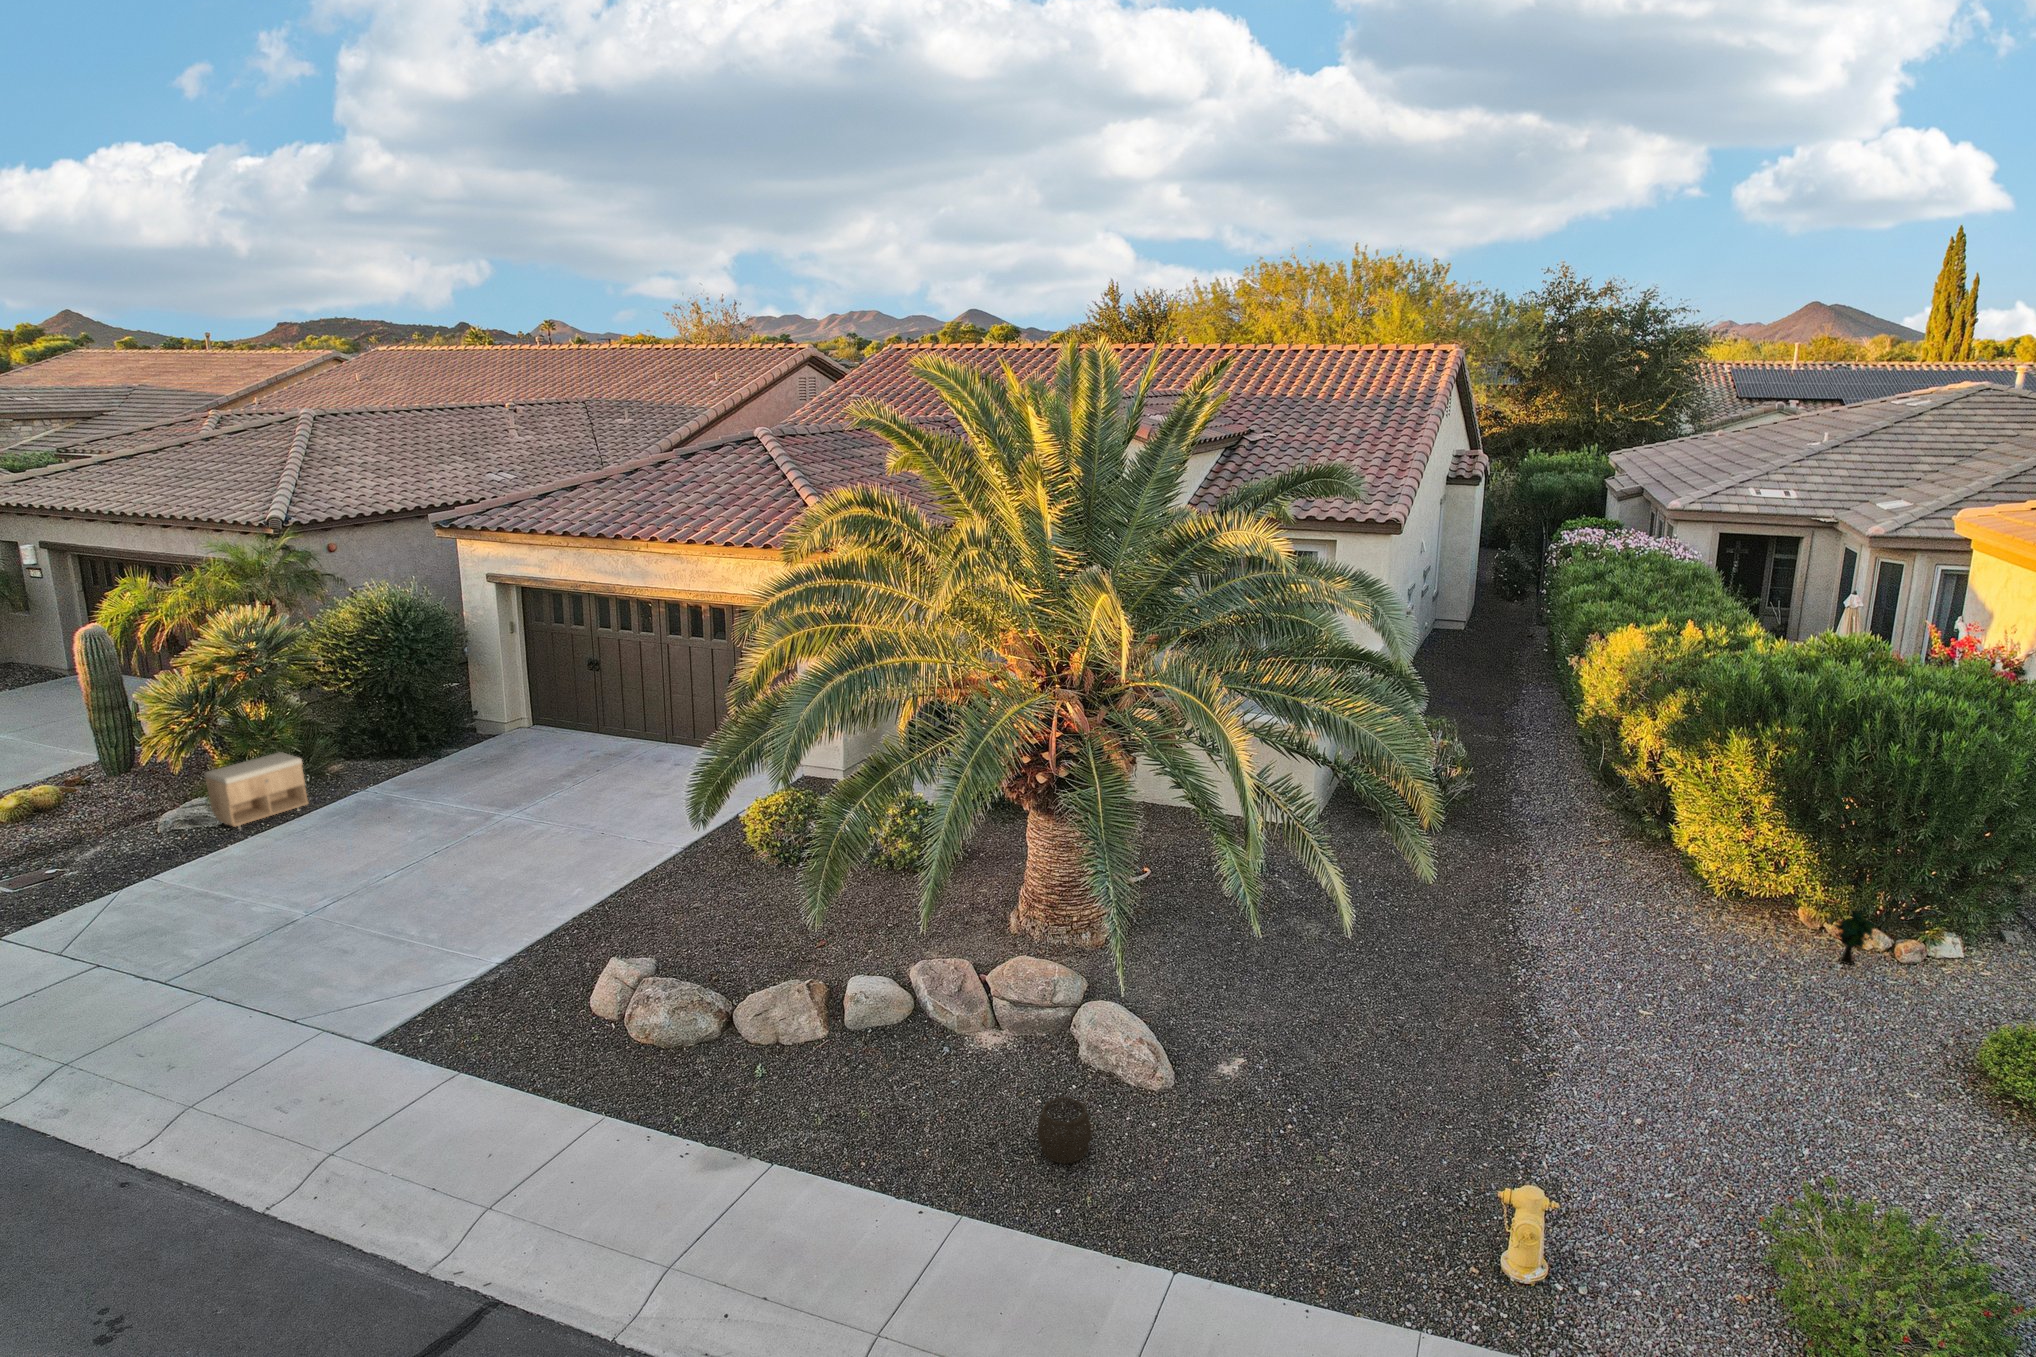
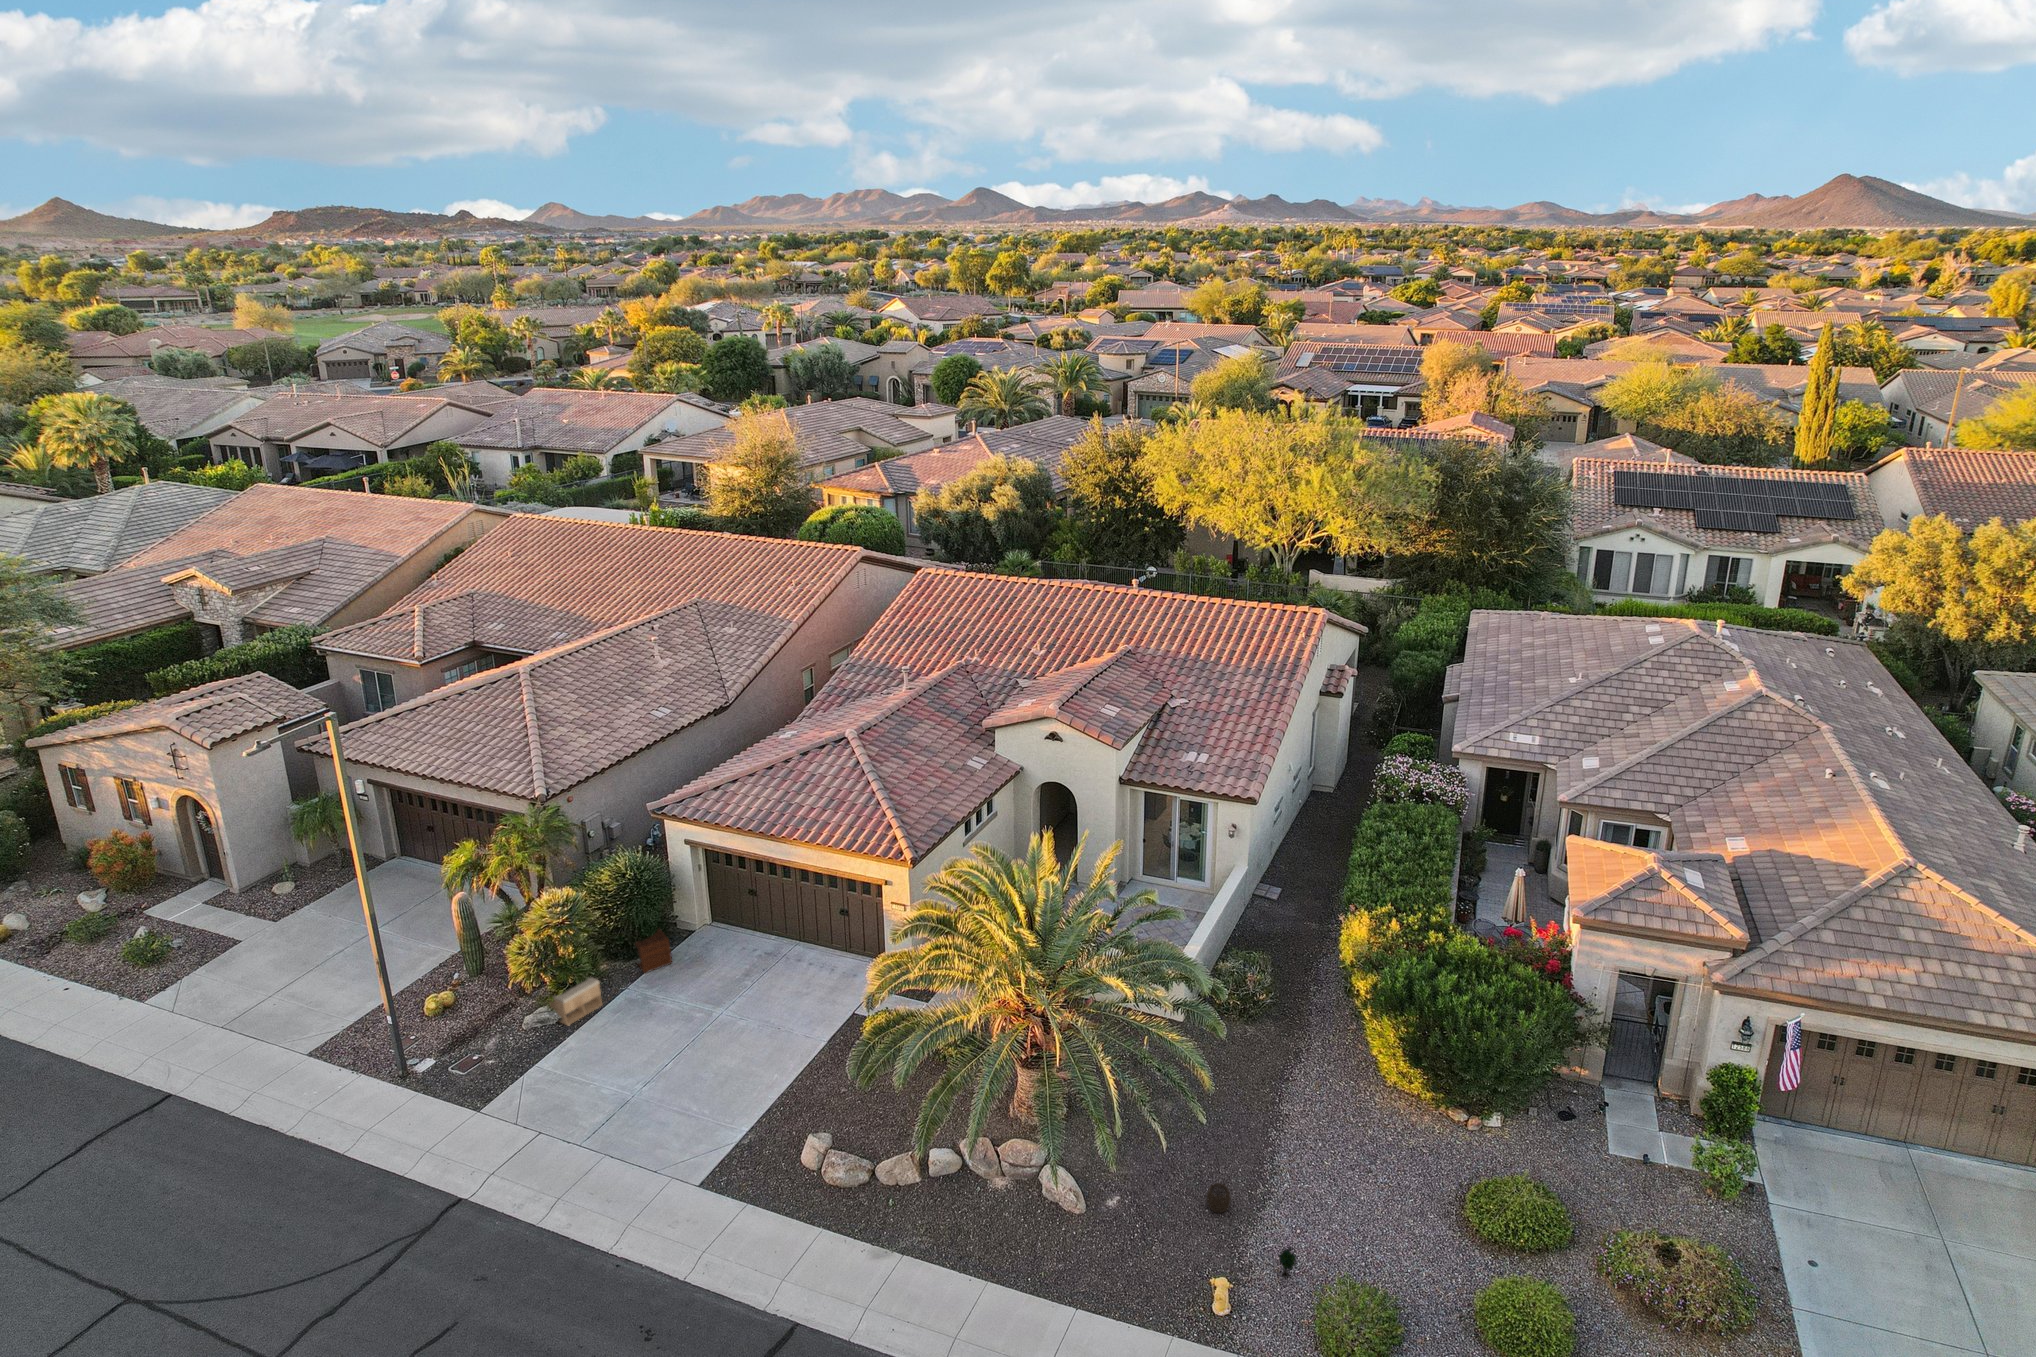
wooden crate: none [381,708,449,774] -> present [635,929,672,973]
decorative plant: present [1834,907,1873,965] -> present [1278,1246,1296,1278]
woven basket: present [1037,1097,1092,1164] -> present [1207,1183,1231,1213]

